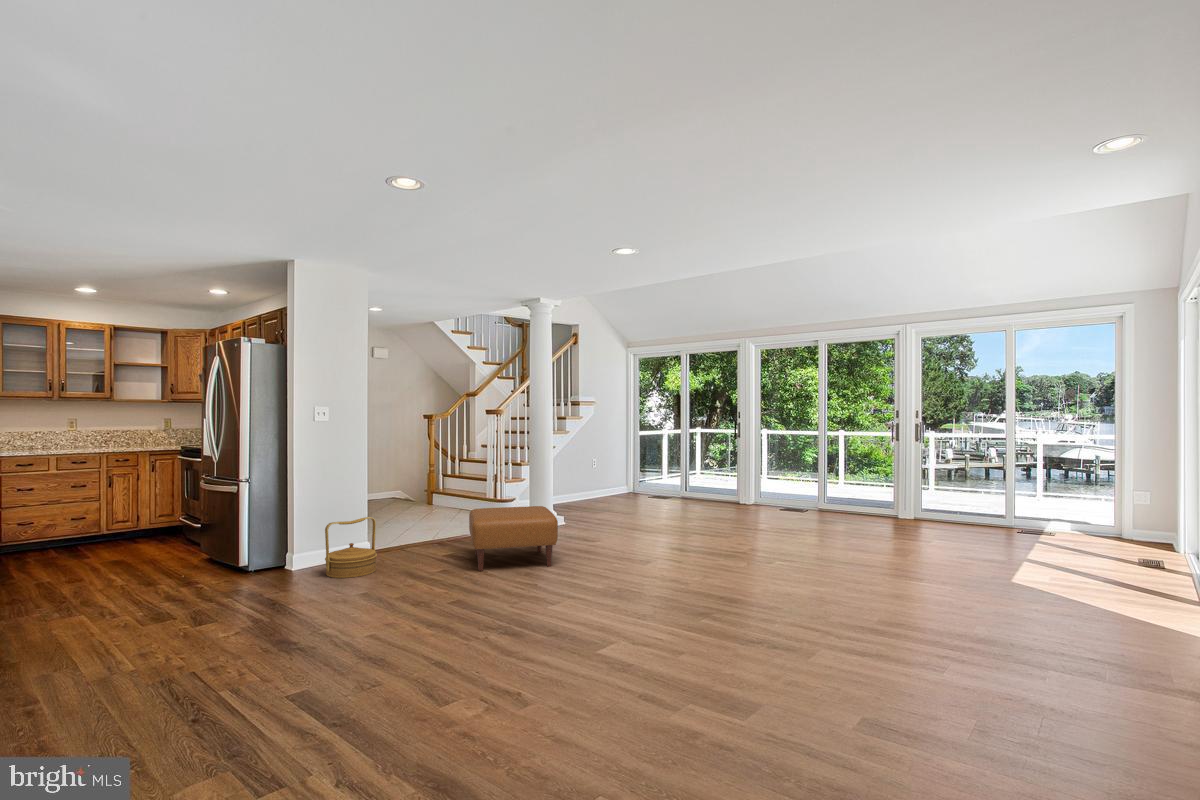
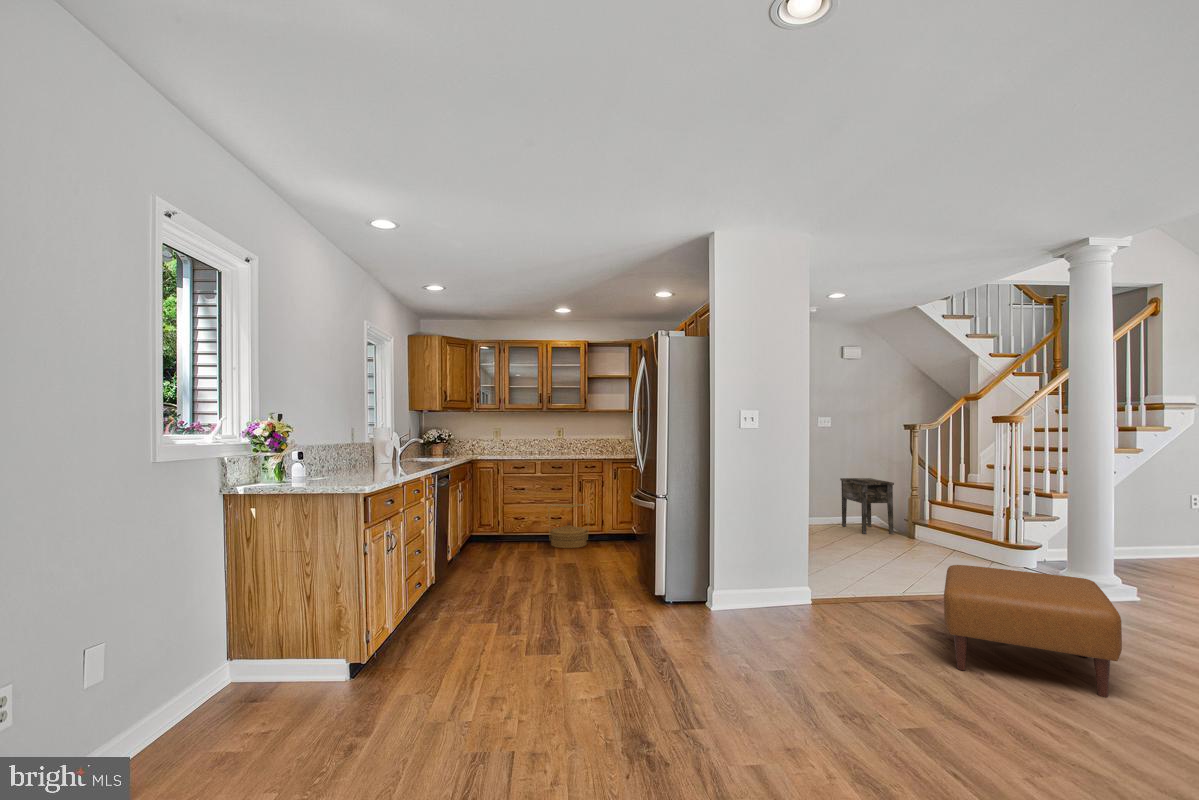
side table: none [371,461,416,508] -> present [840,478,894,534]
woven basket: present [325,517,377,578] -> present [548,504,589,548]

